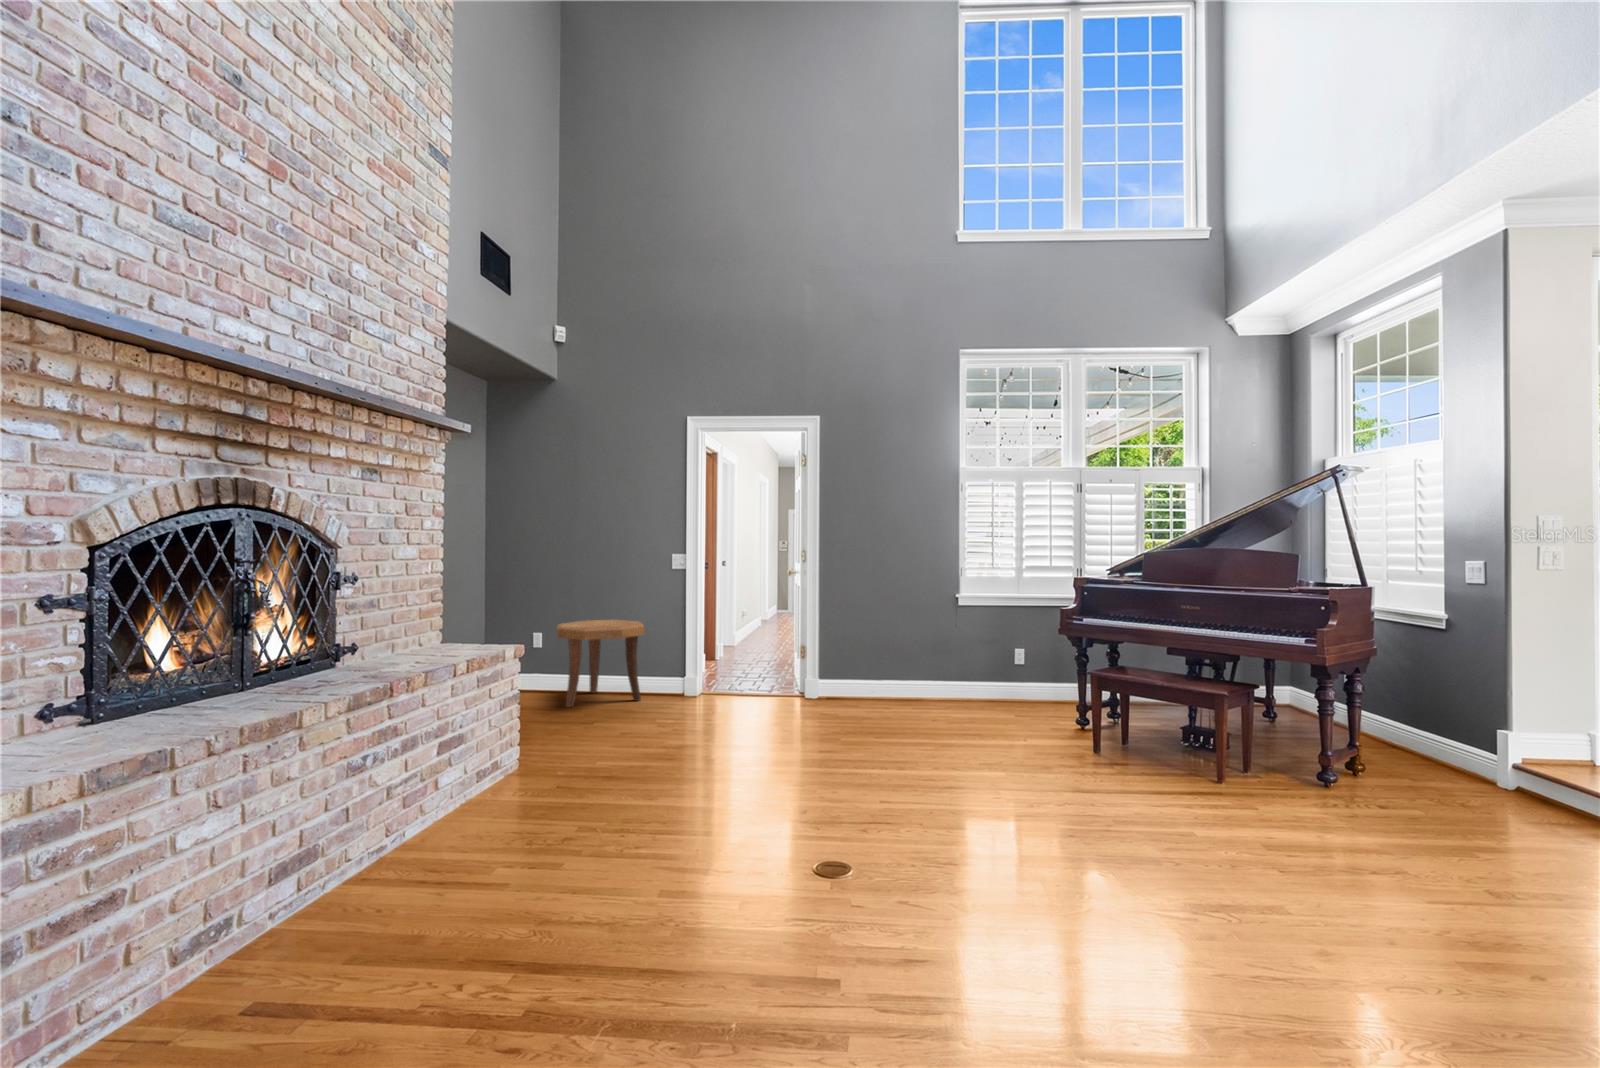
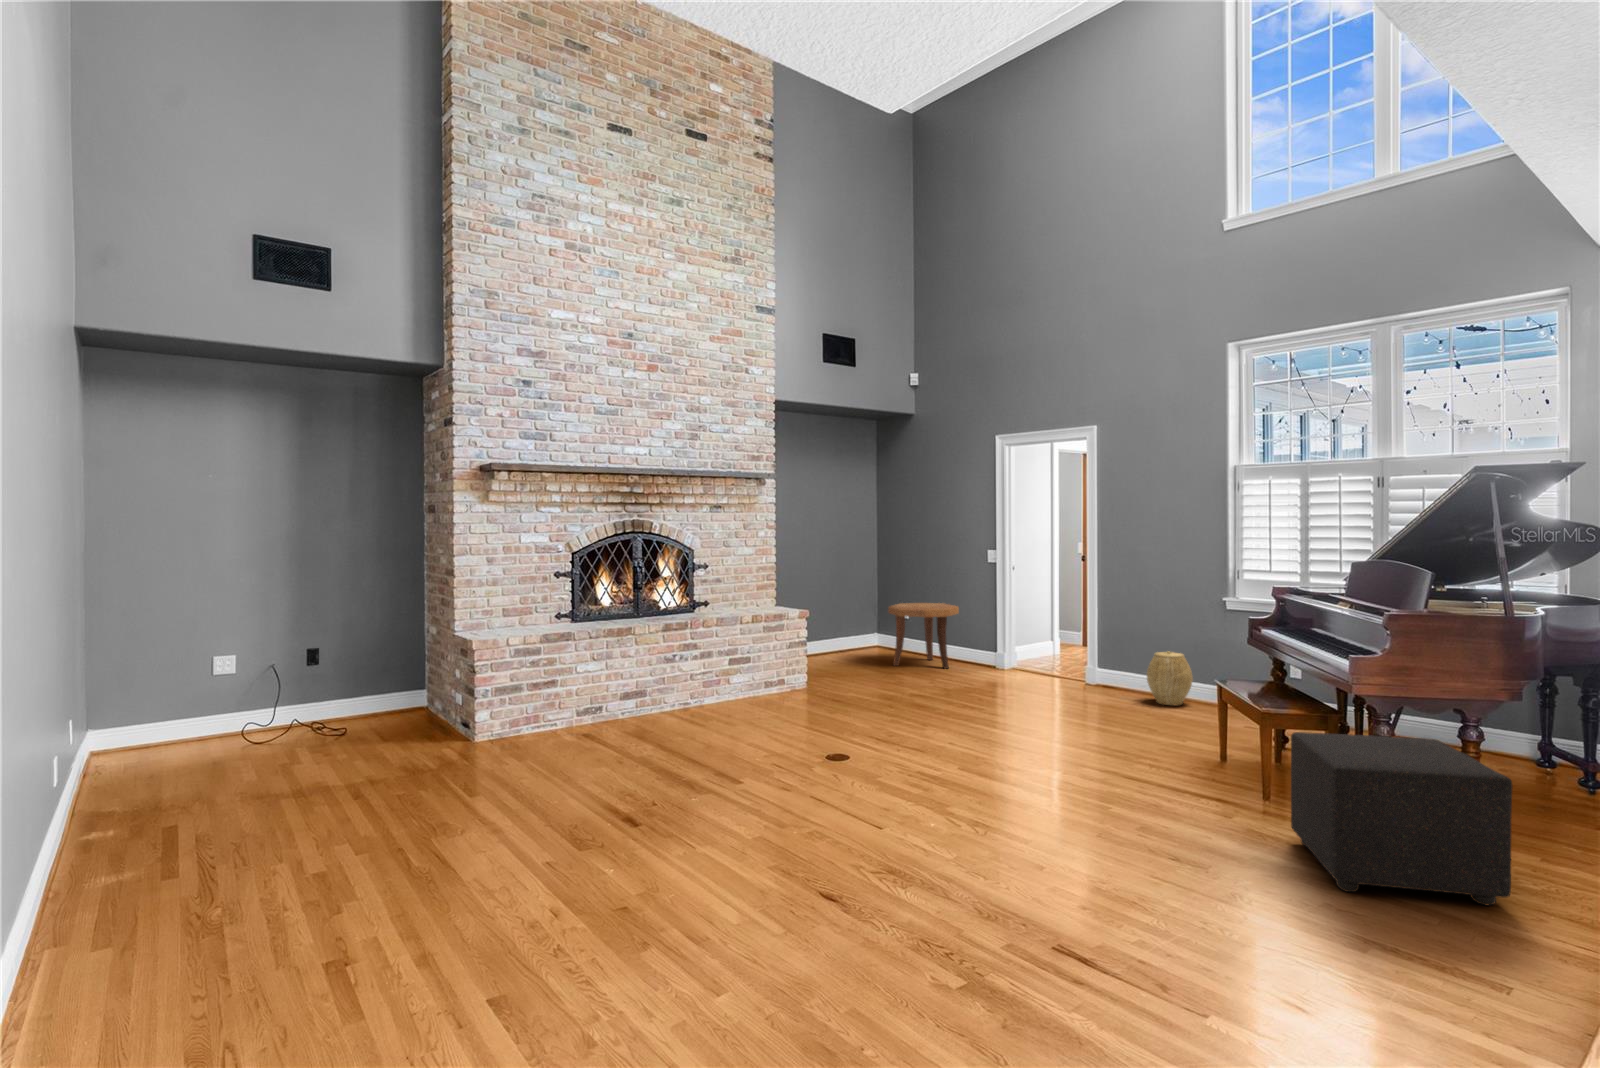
woven basket: none [894,649,937,704] -> present [1147,651,1193,706]
ottoman: none [1348,697,1565,859] -> present [1291,732,1512,905]

